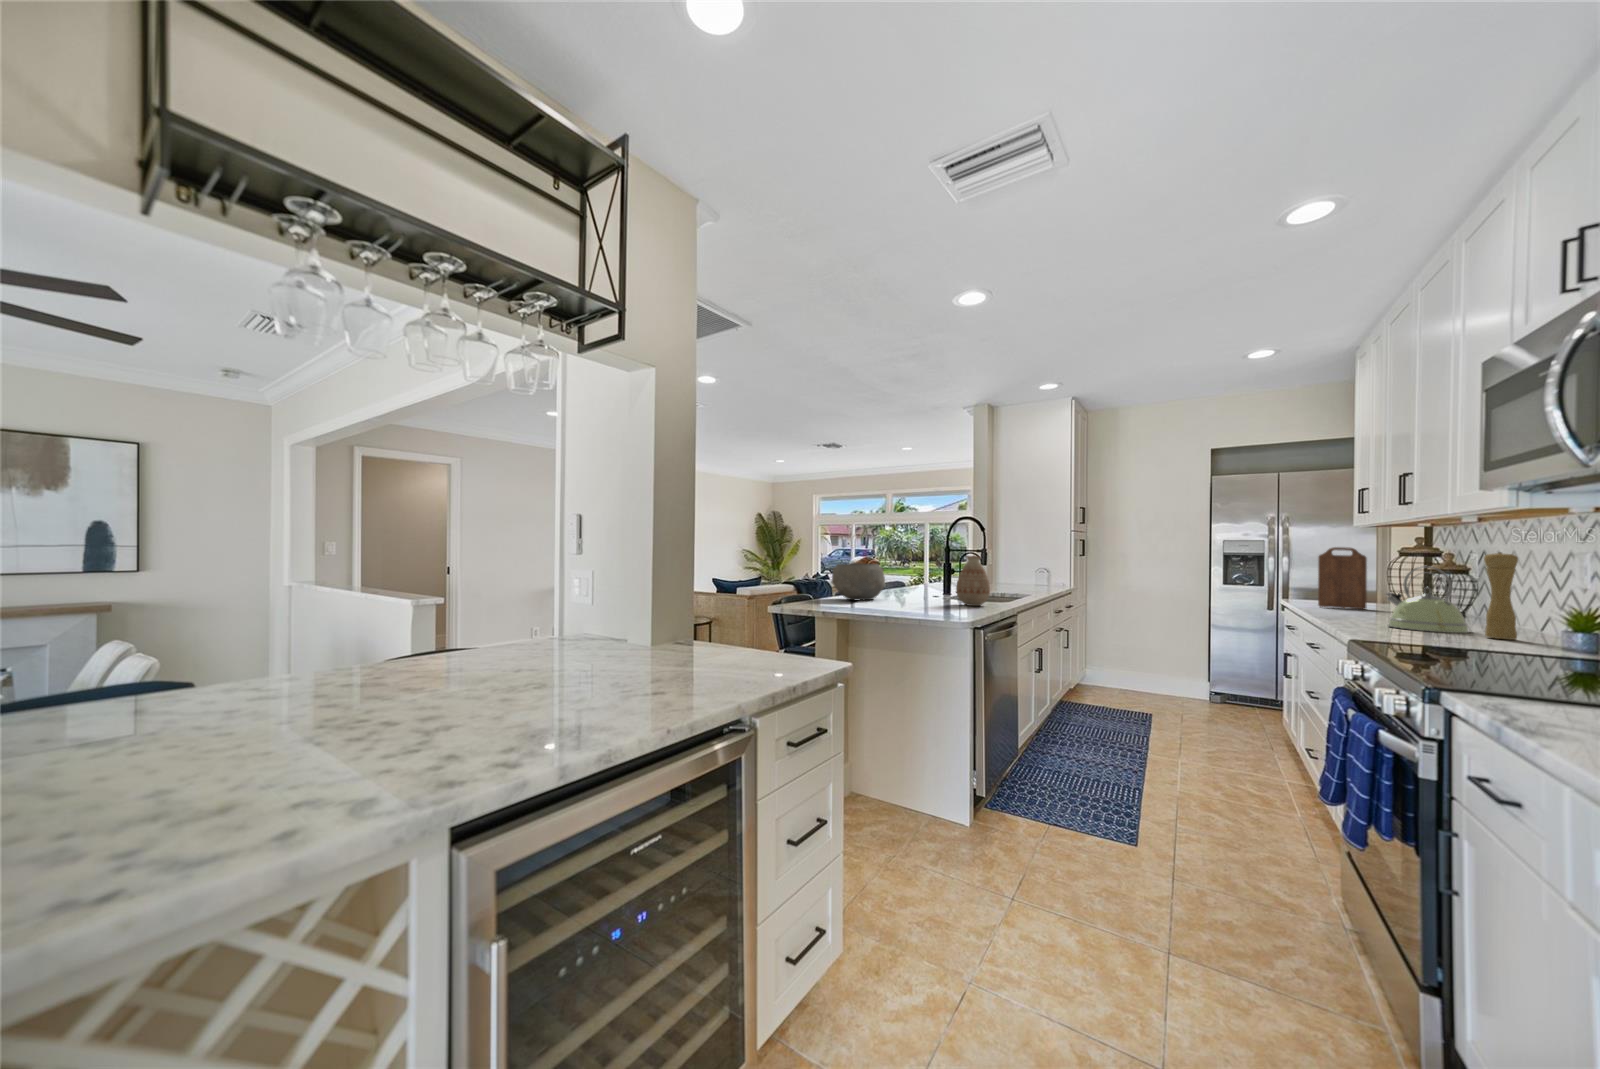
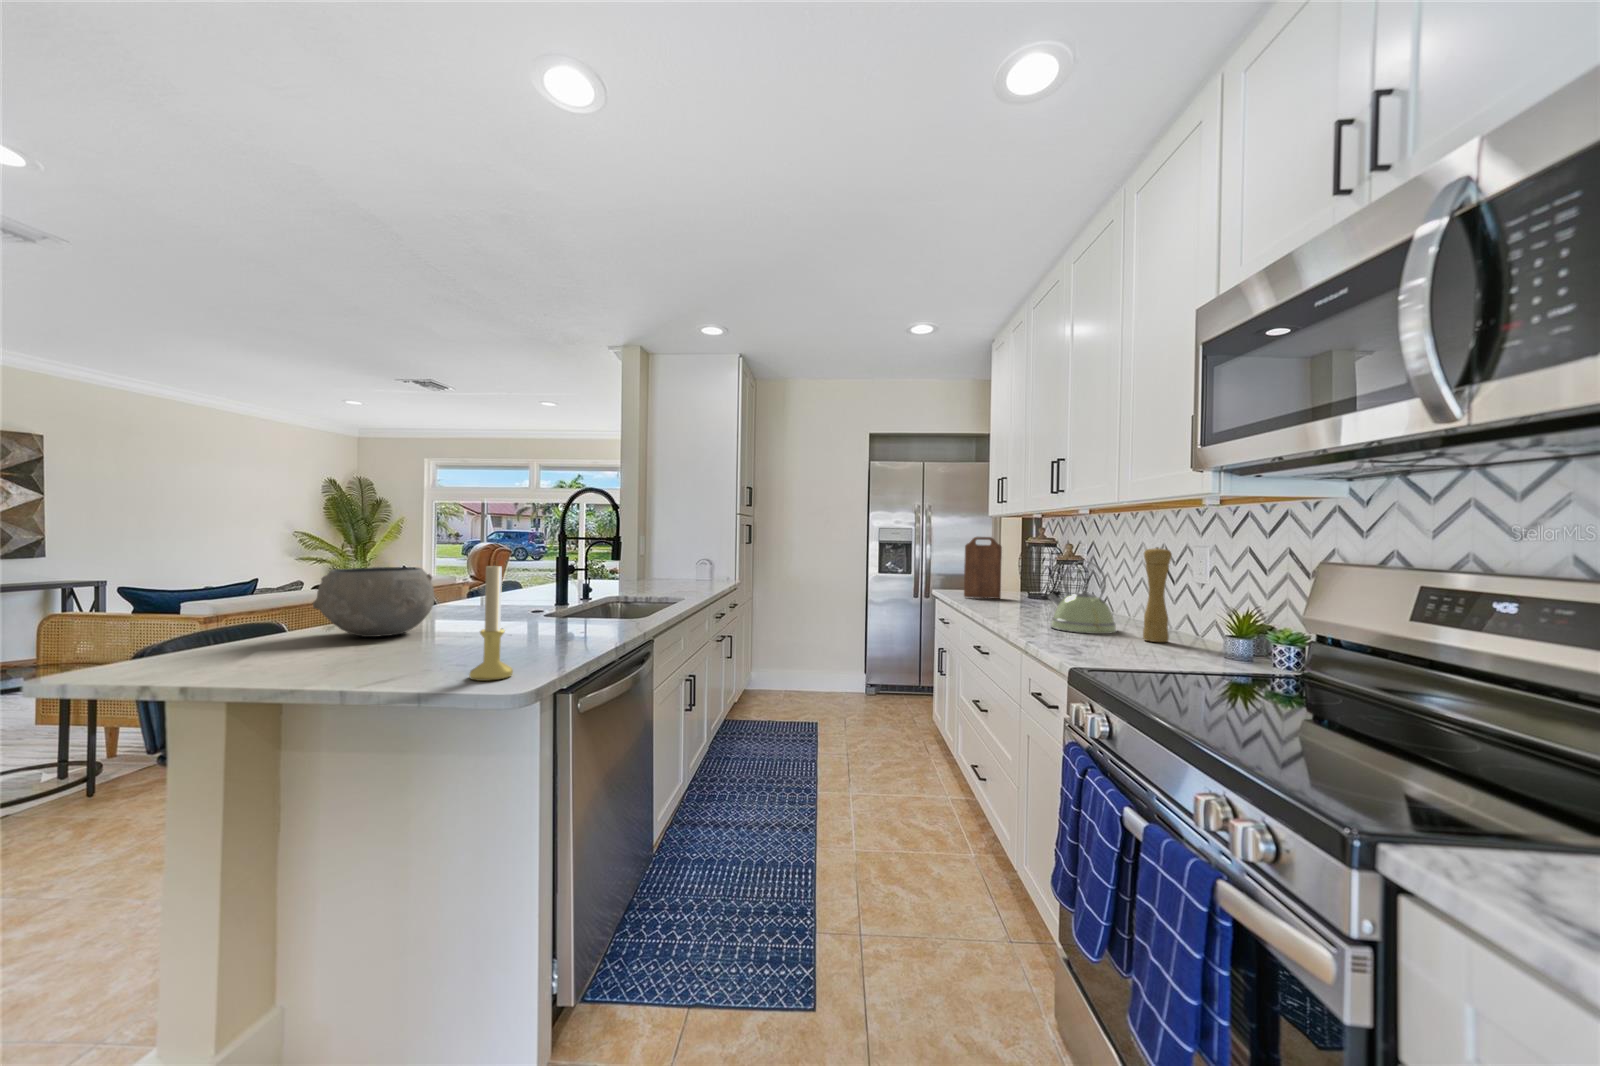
vase: present [956,556,990,606] -> none [559,553,614,634]
candle holder: none [926,557,947,617] -> present [469,566,513,681]

